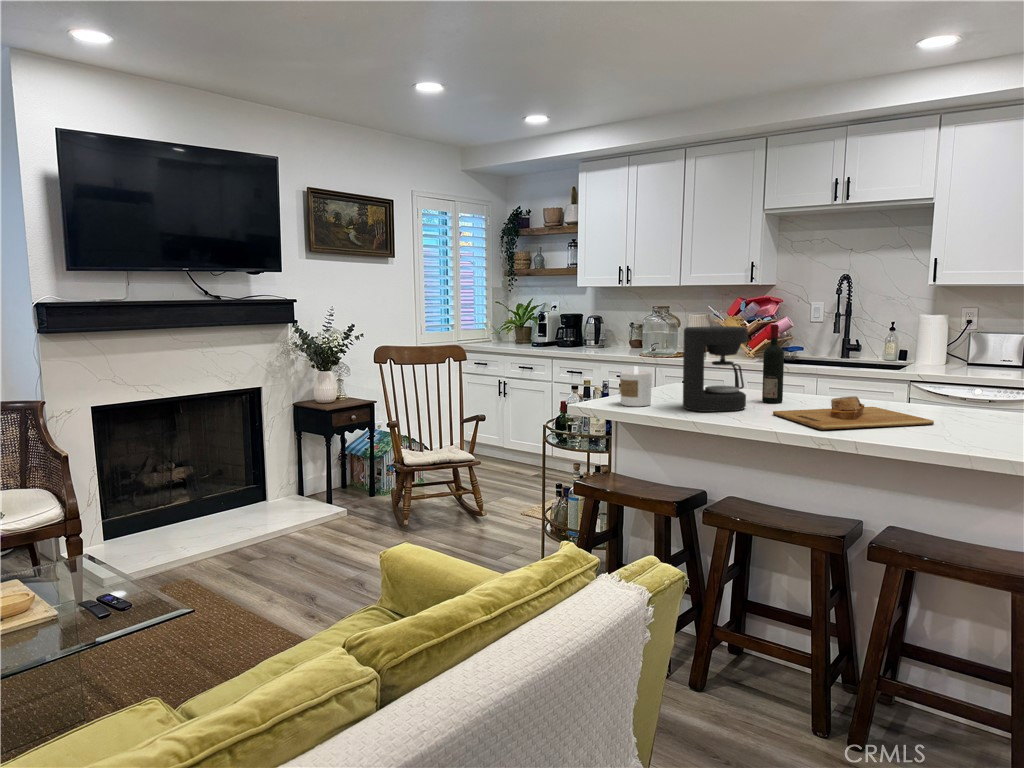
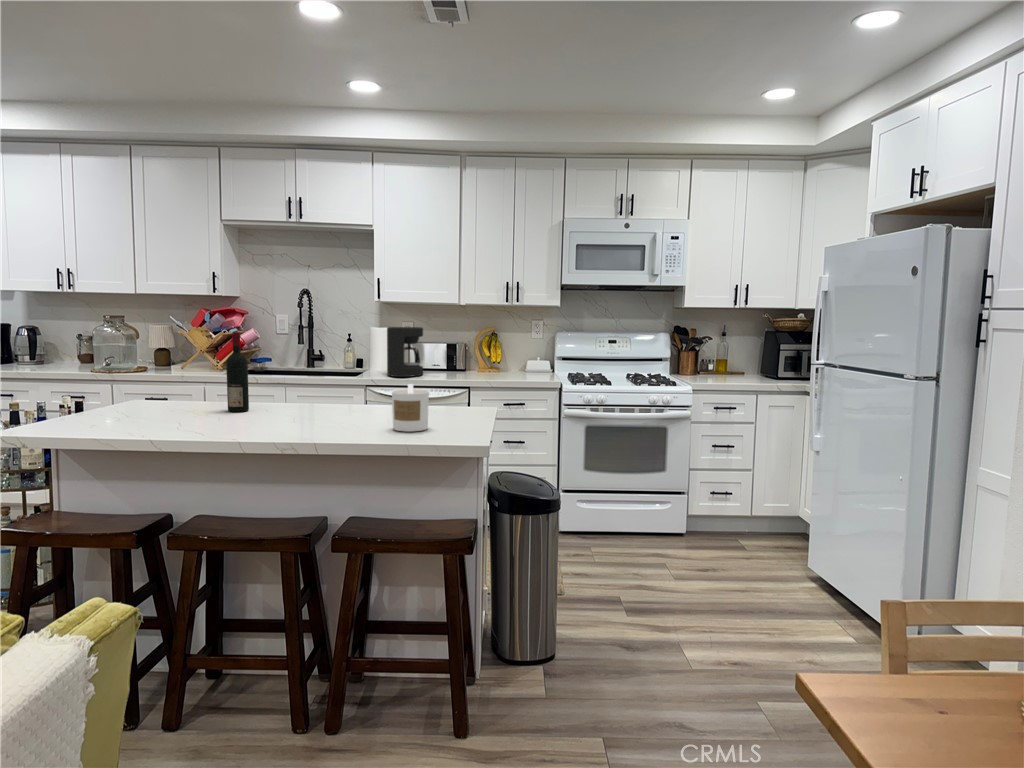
coffee maker: present [683,326,748,412] -> present [387,327,423,377]
candle: present [620,366,652,406] -> present [392,384,429,432]
cutting board: present [773,396,934,430] -> none [238,399,381,434]

